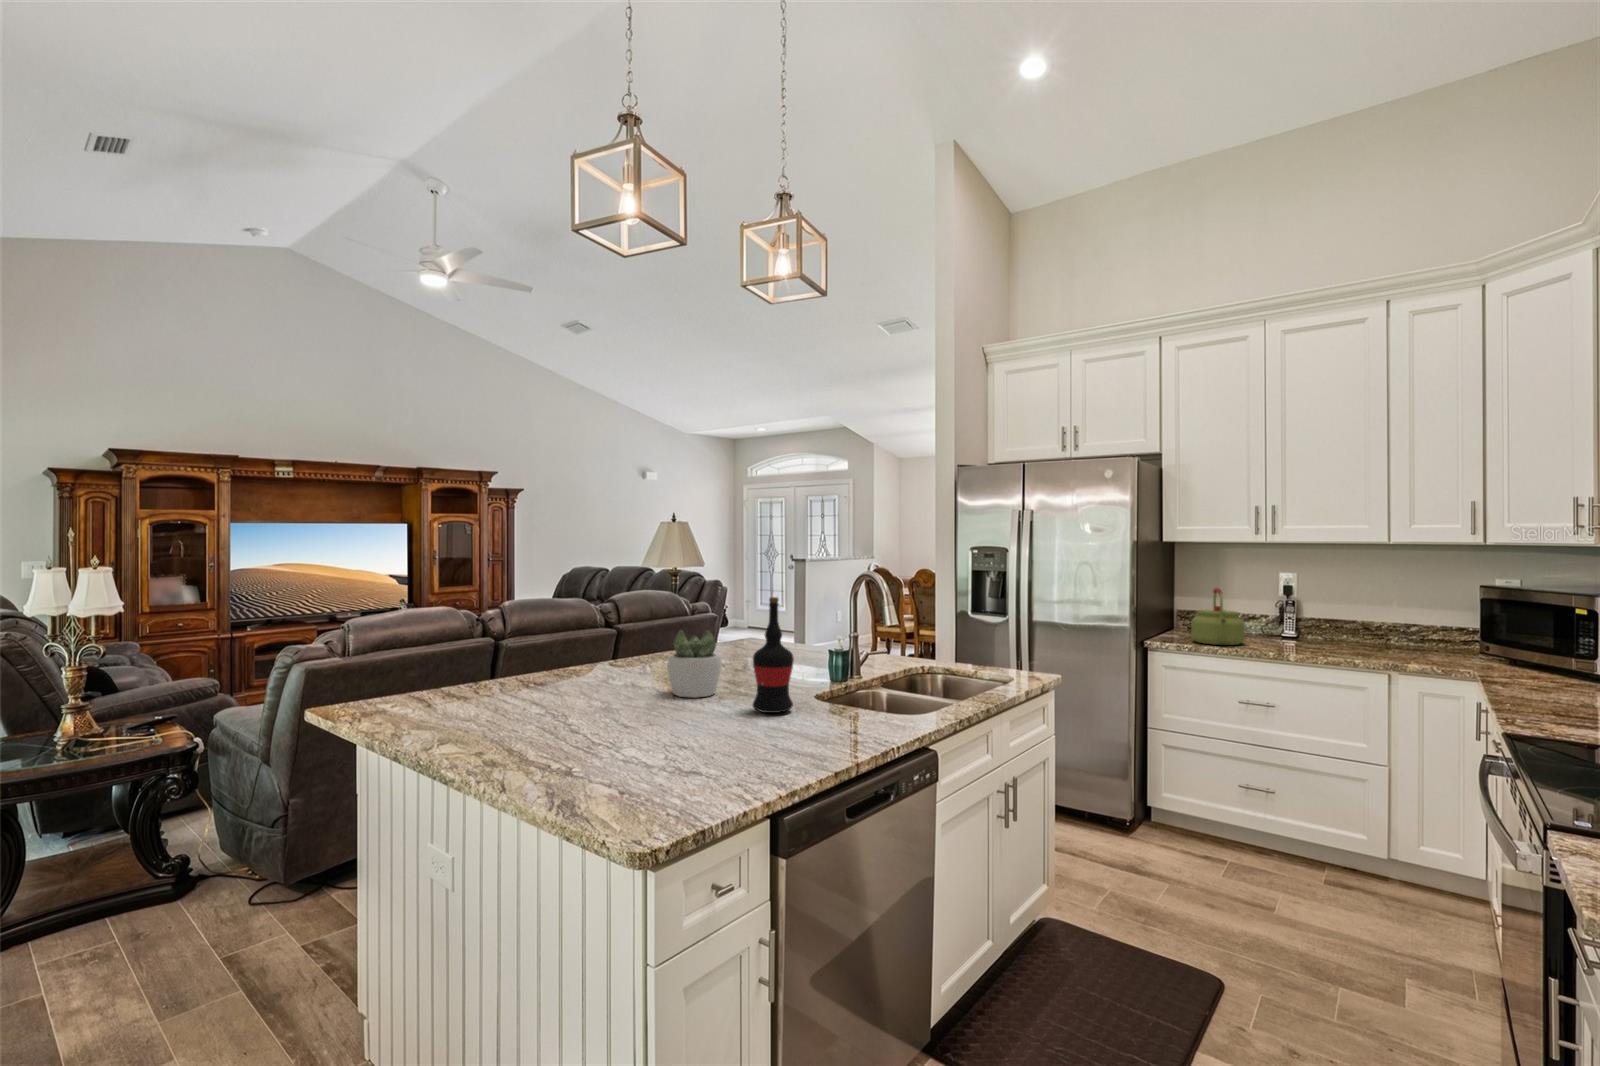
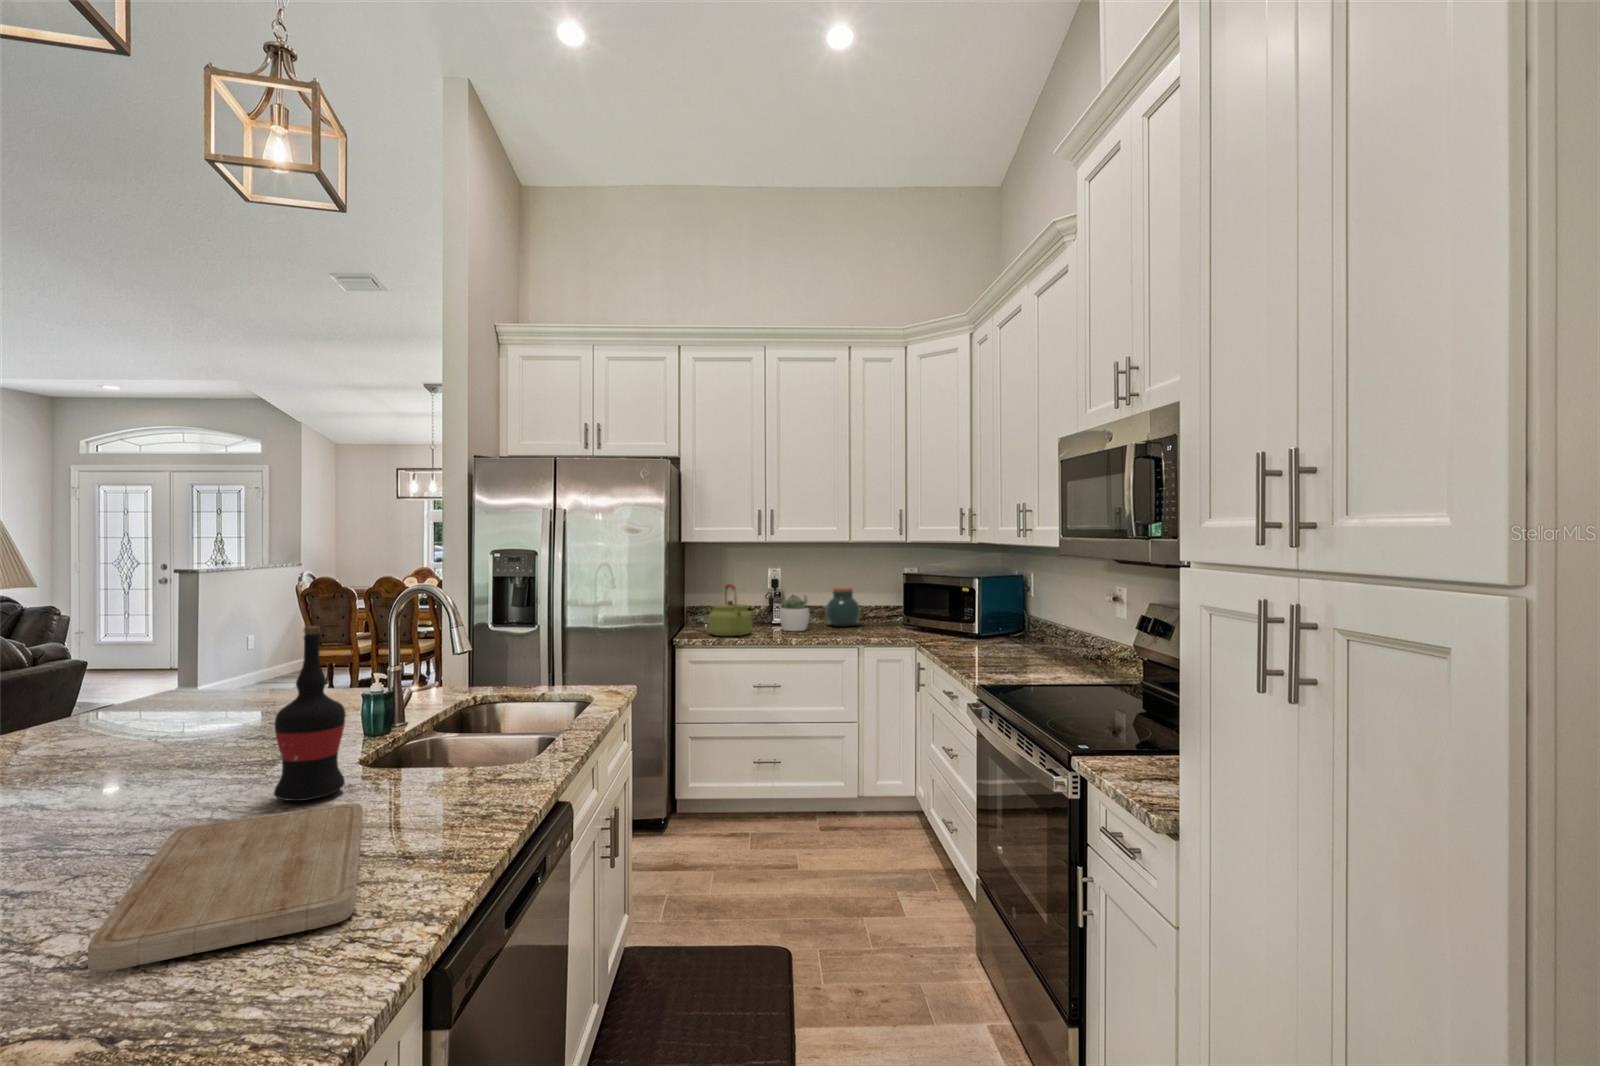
jar: none [1355,600,1409,648] -> present [826,588,860,627]
succulent plant: present [667,630,722,698] -> present [779,595,810,631]
cutting board: none [631,713,788,775] -> present [88,803,363,972]

